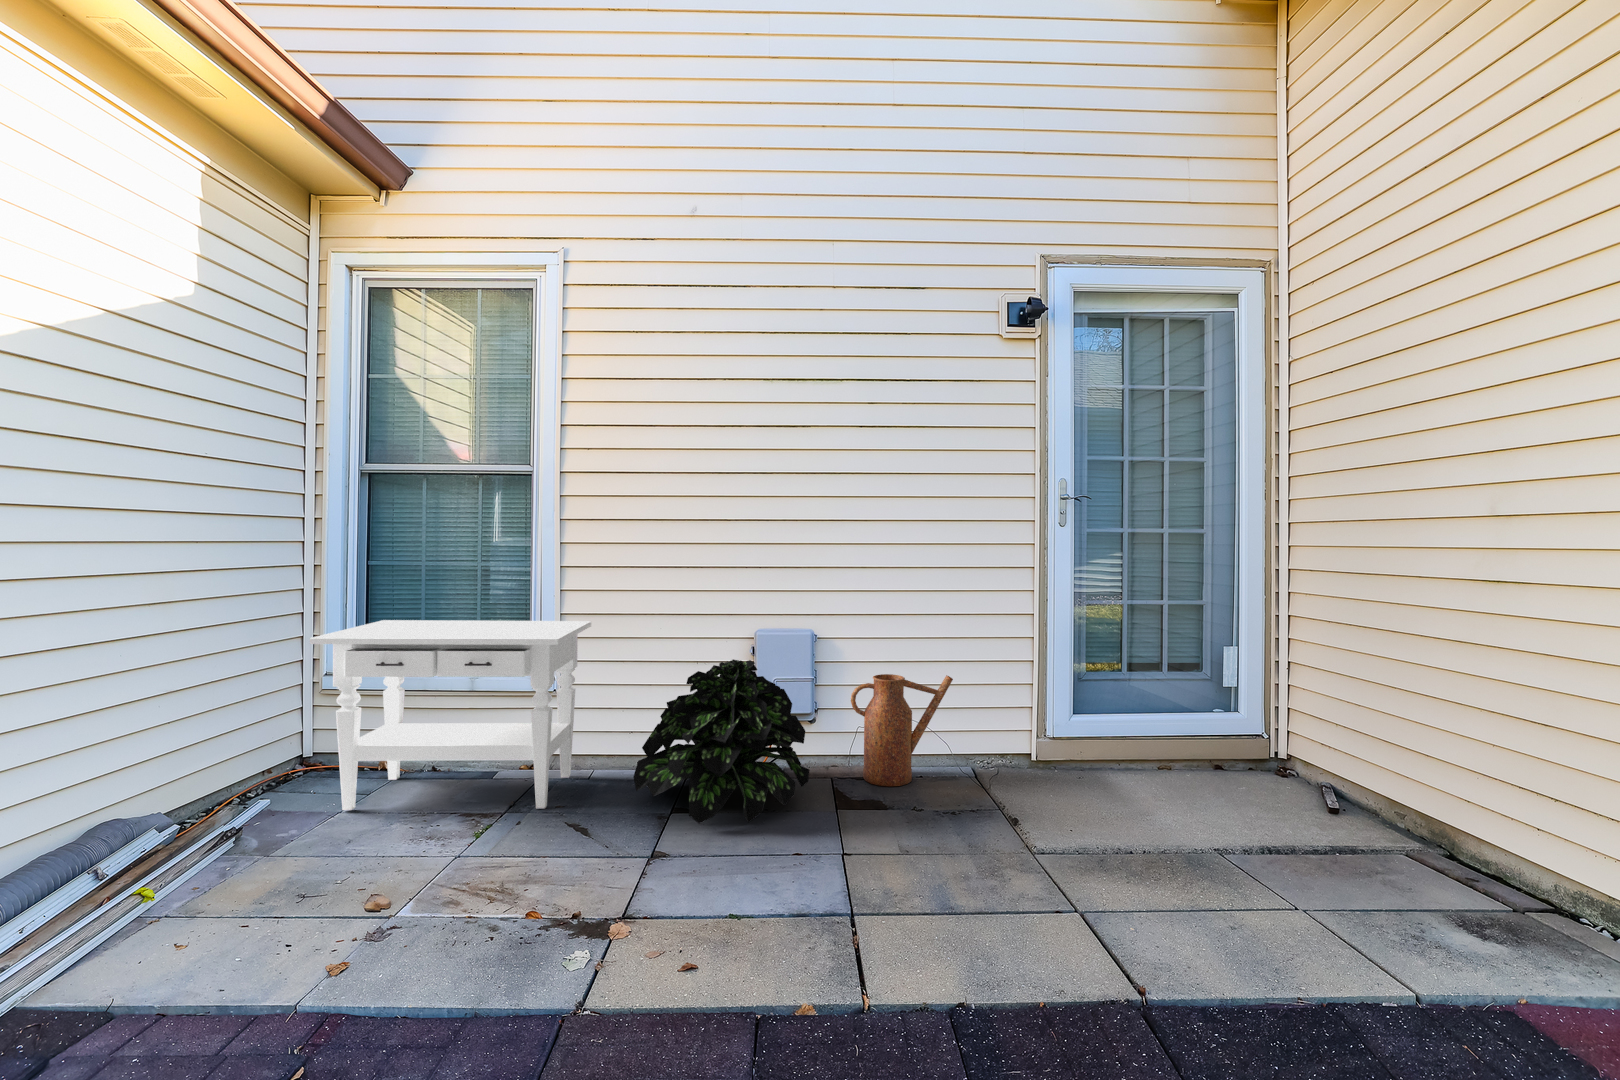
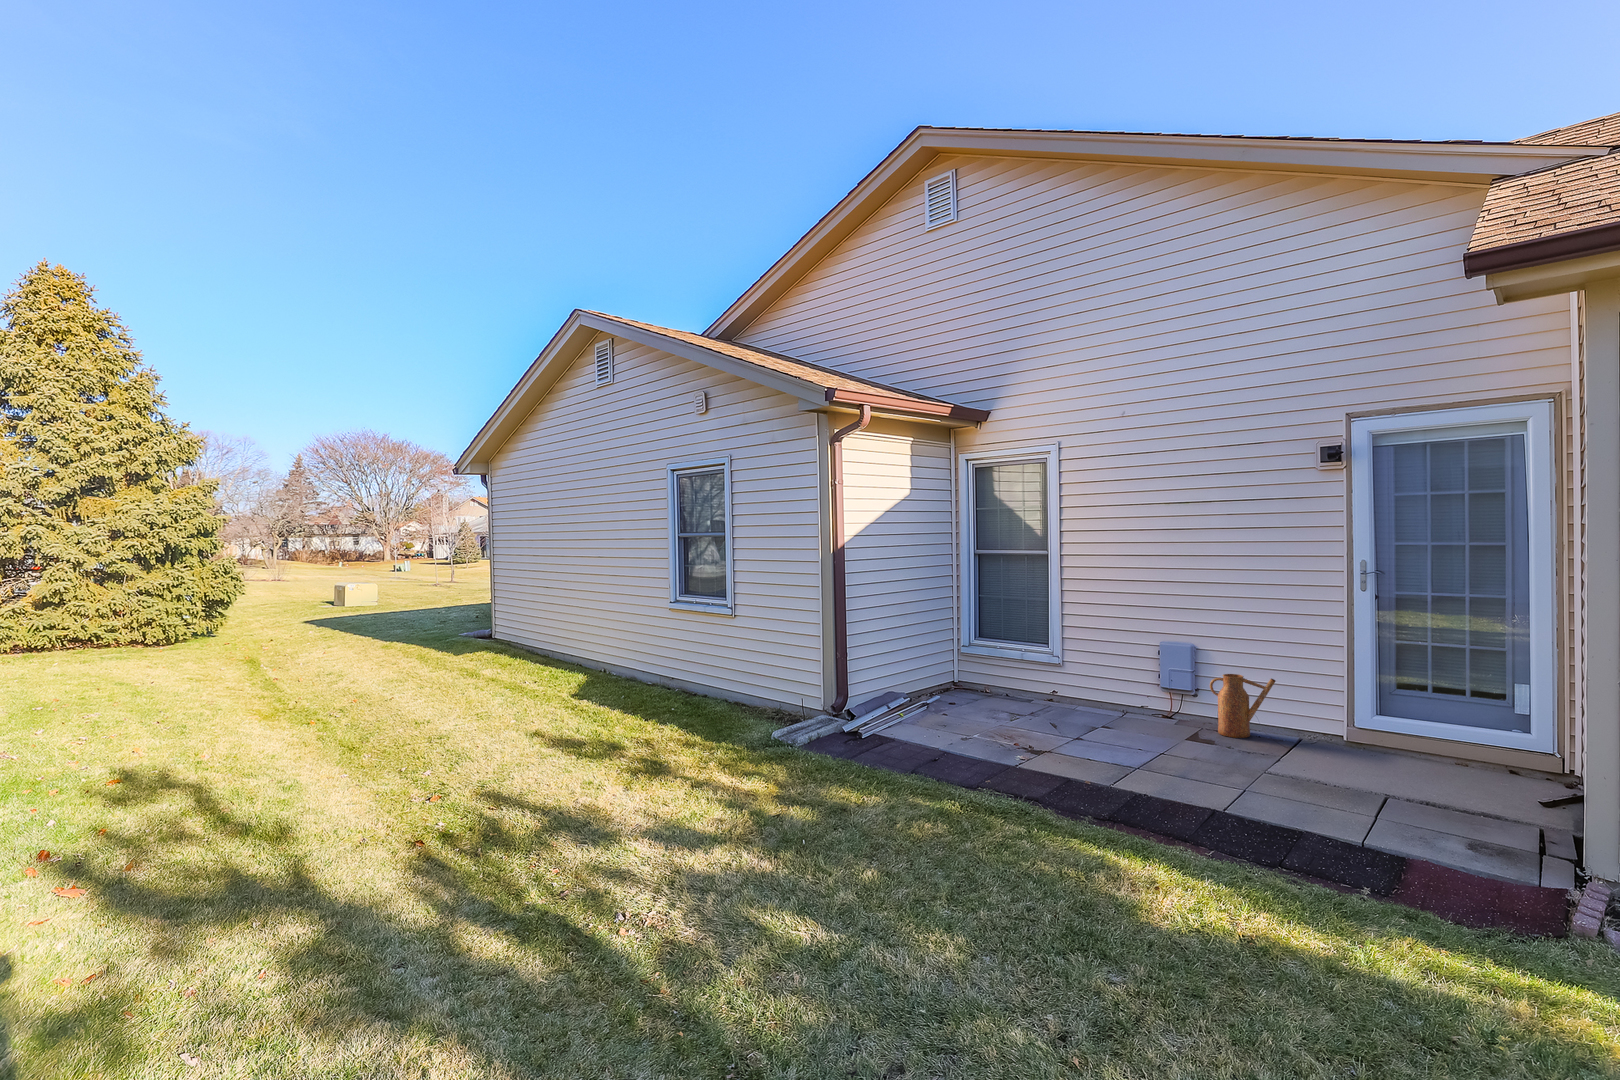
side table: present [310,620,591,810] -> none [953,624,1073,716]
potted plant: present [633,659,809,824] -> none [1084,656,1175,734]

